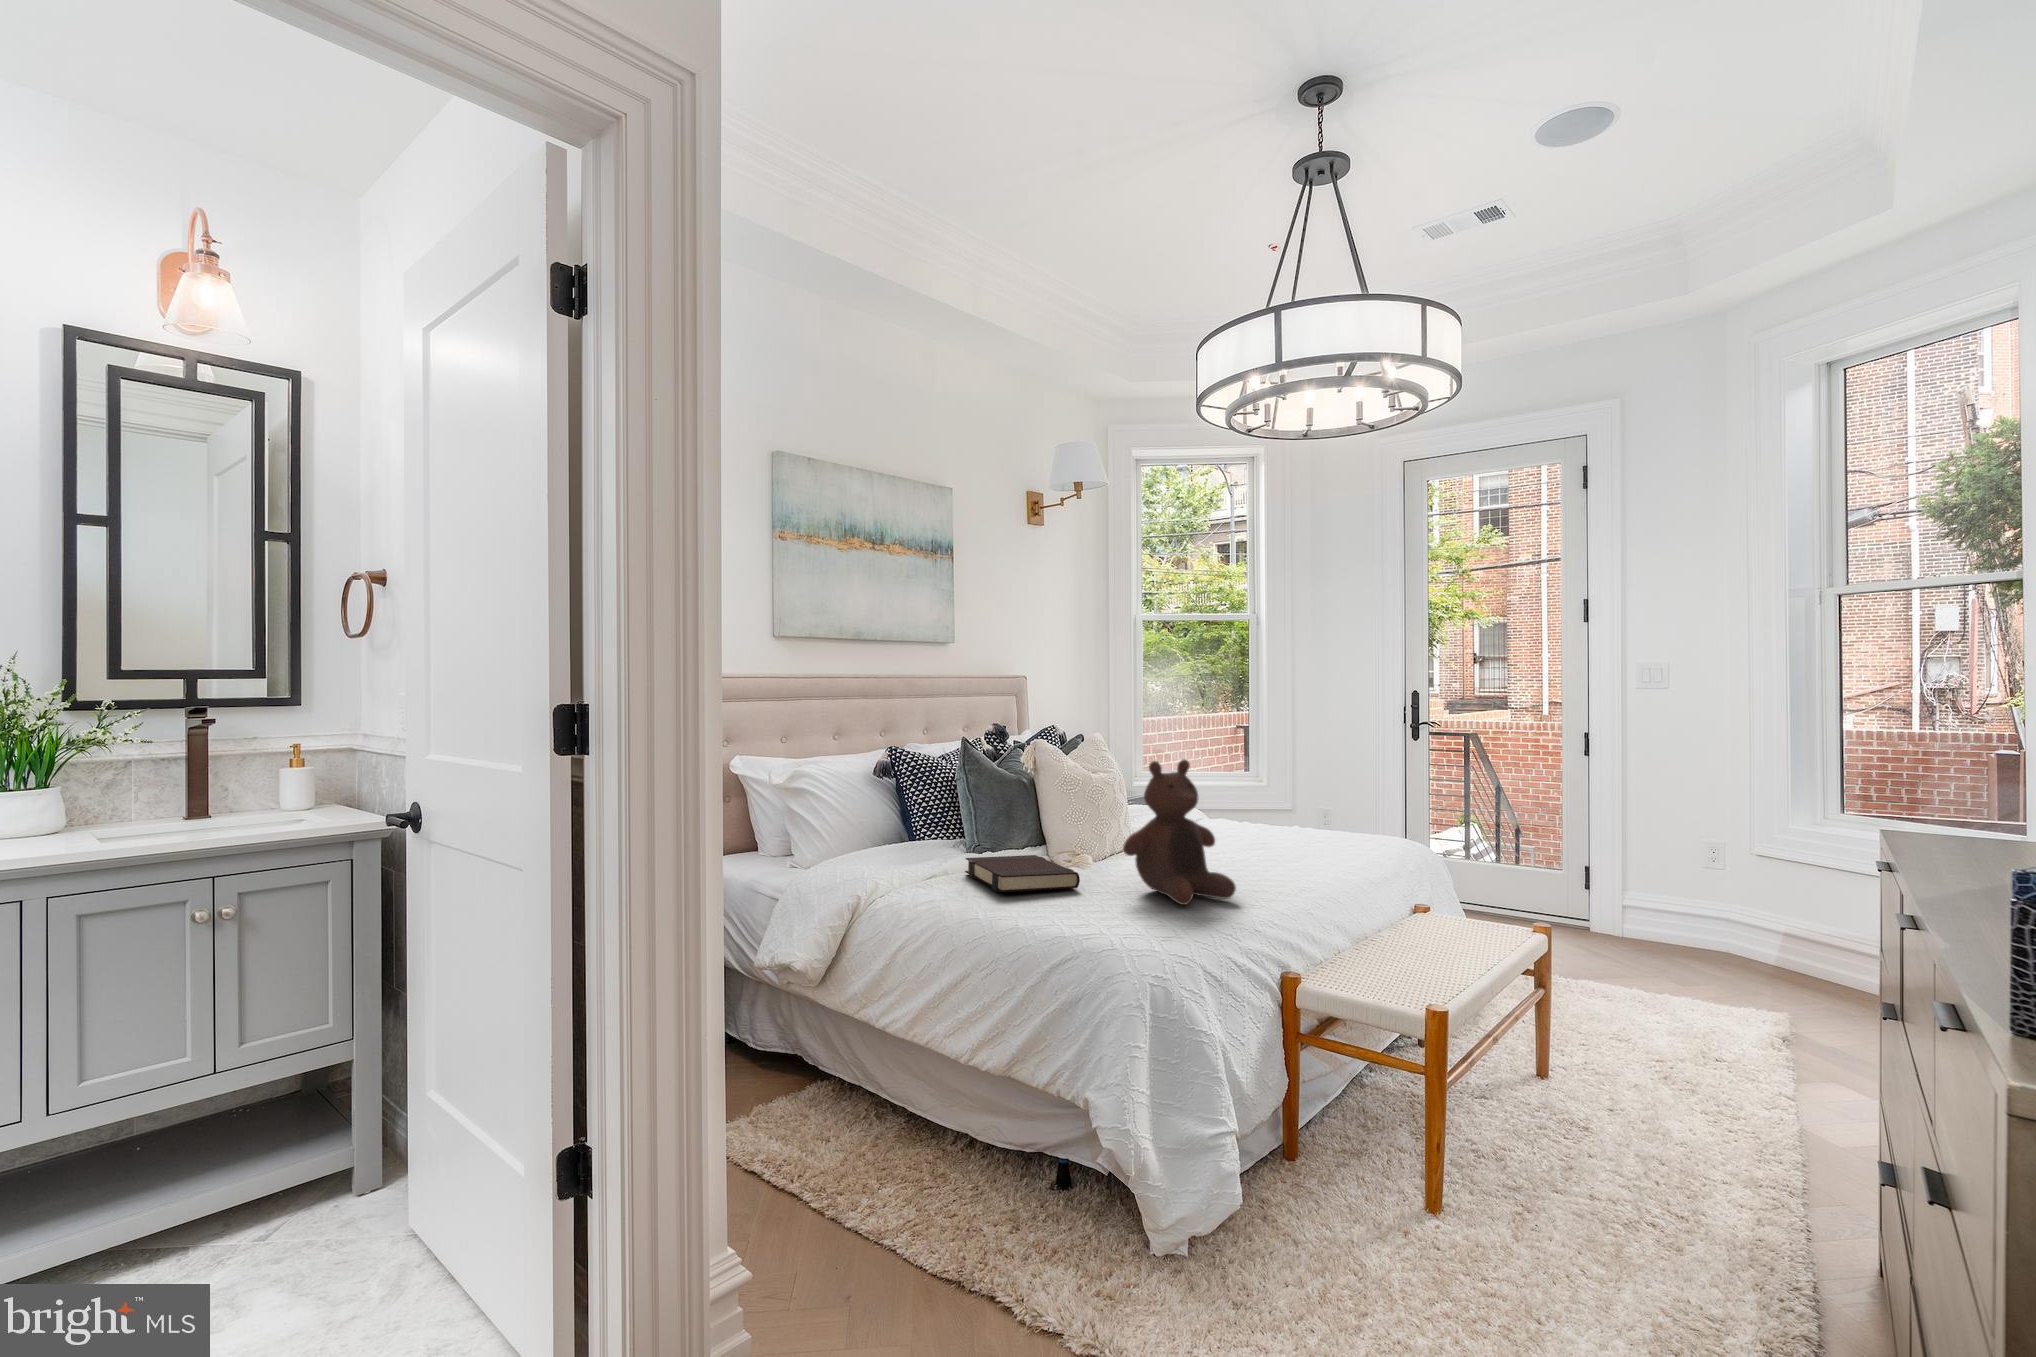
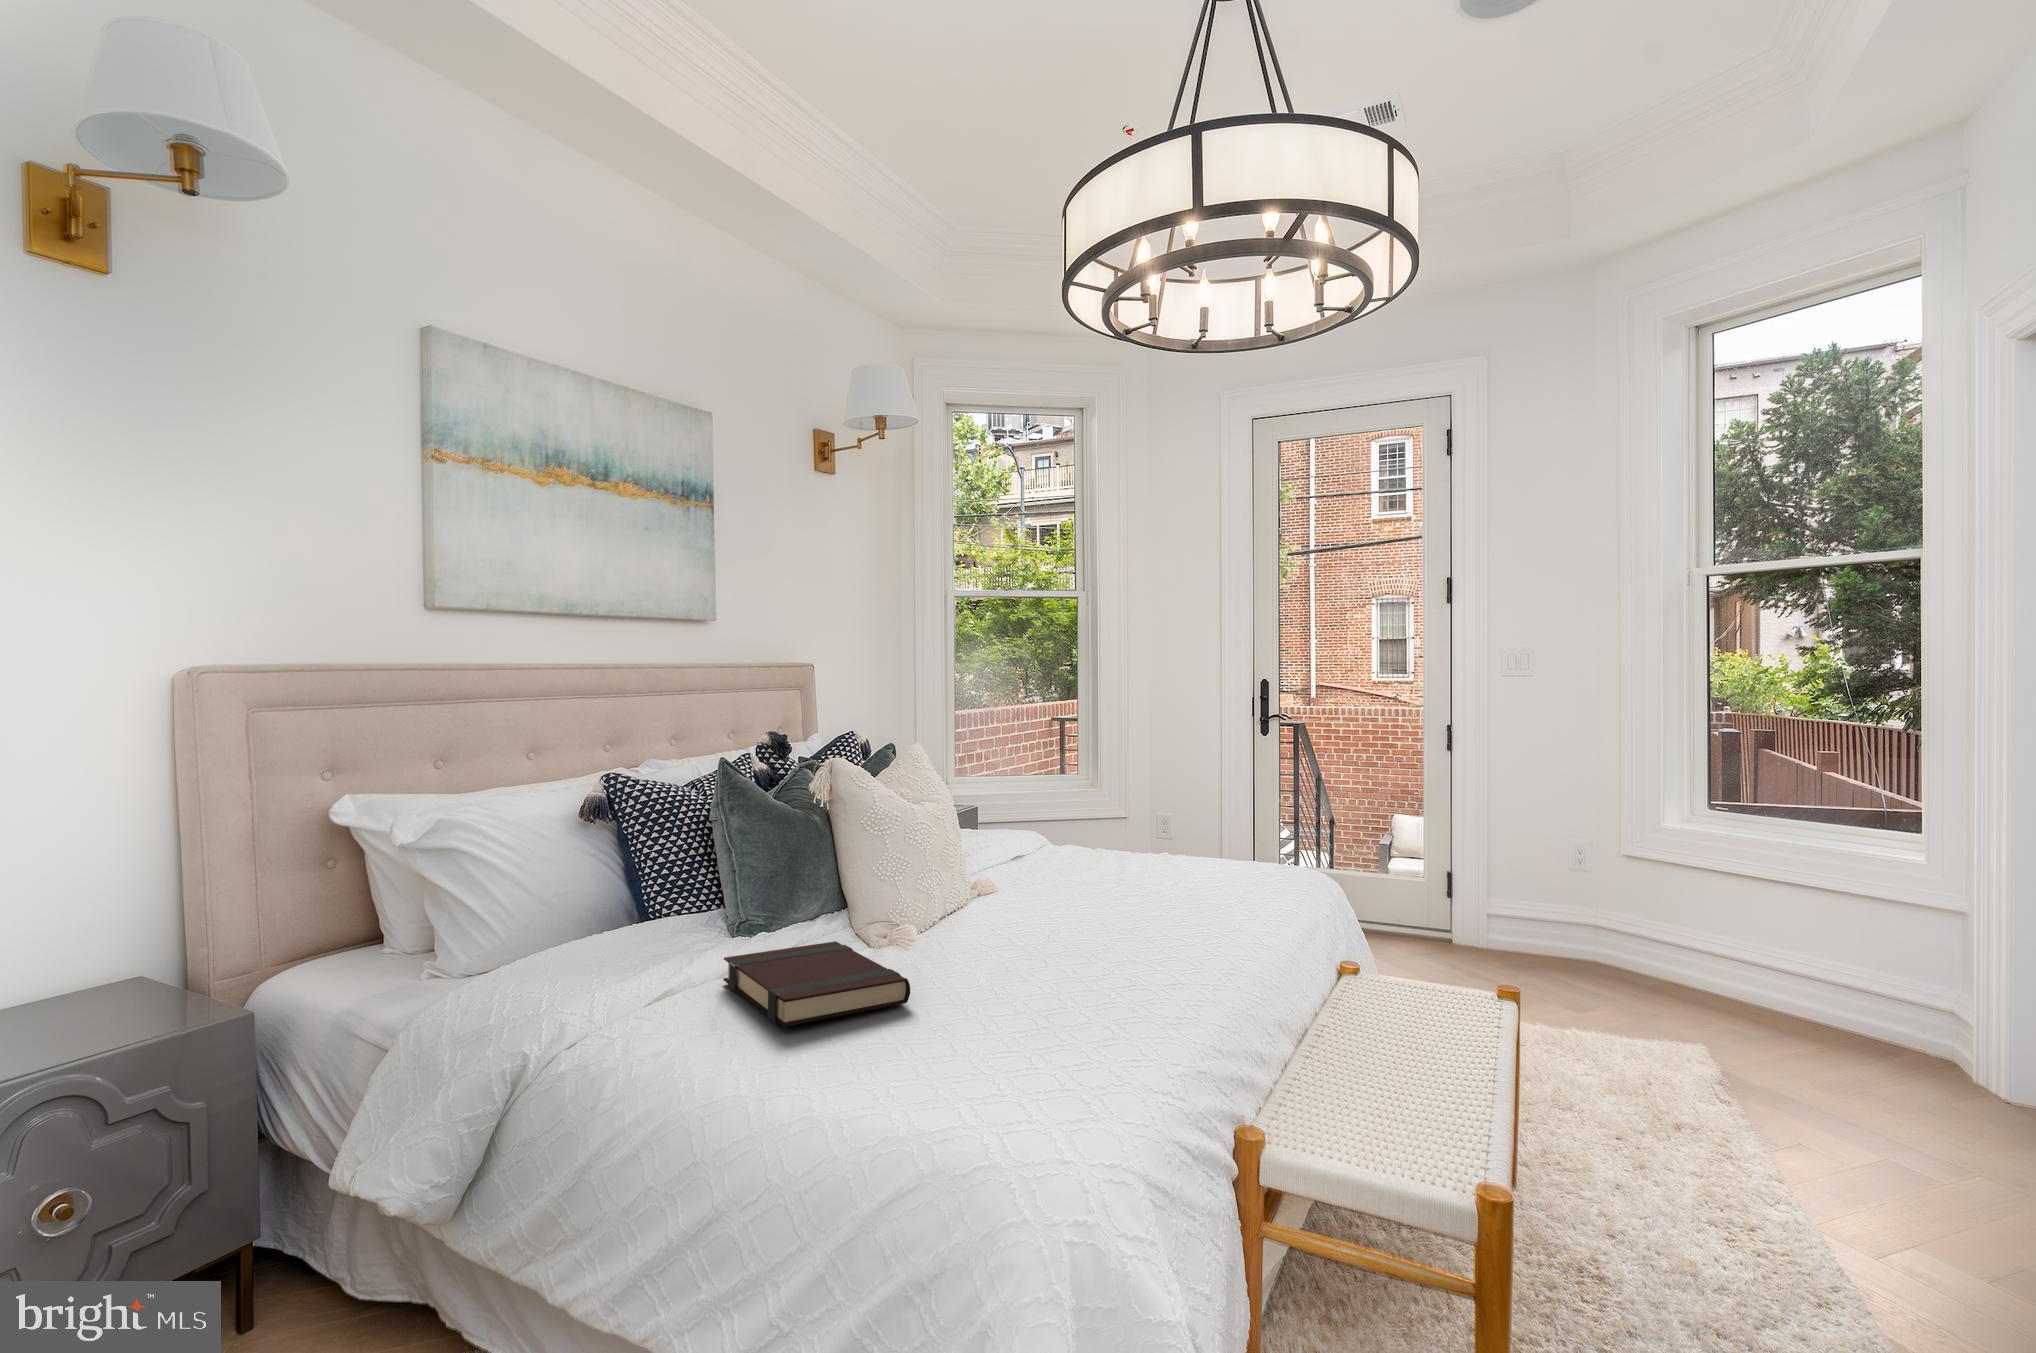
stuffed bear: present [1123,759,1236,905] -> none [980,794,1151,1029]

